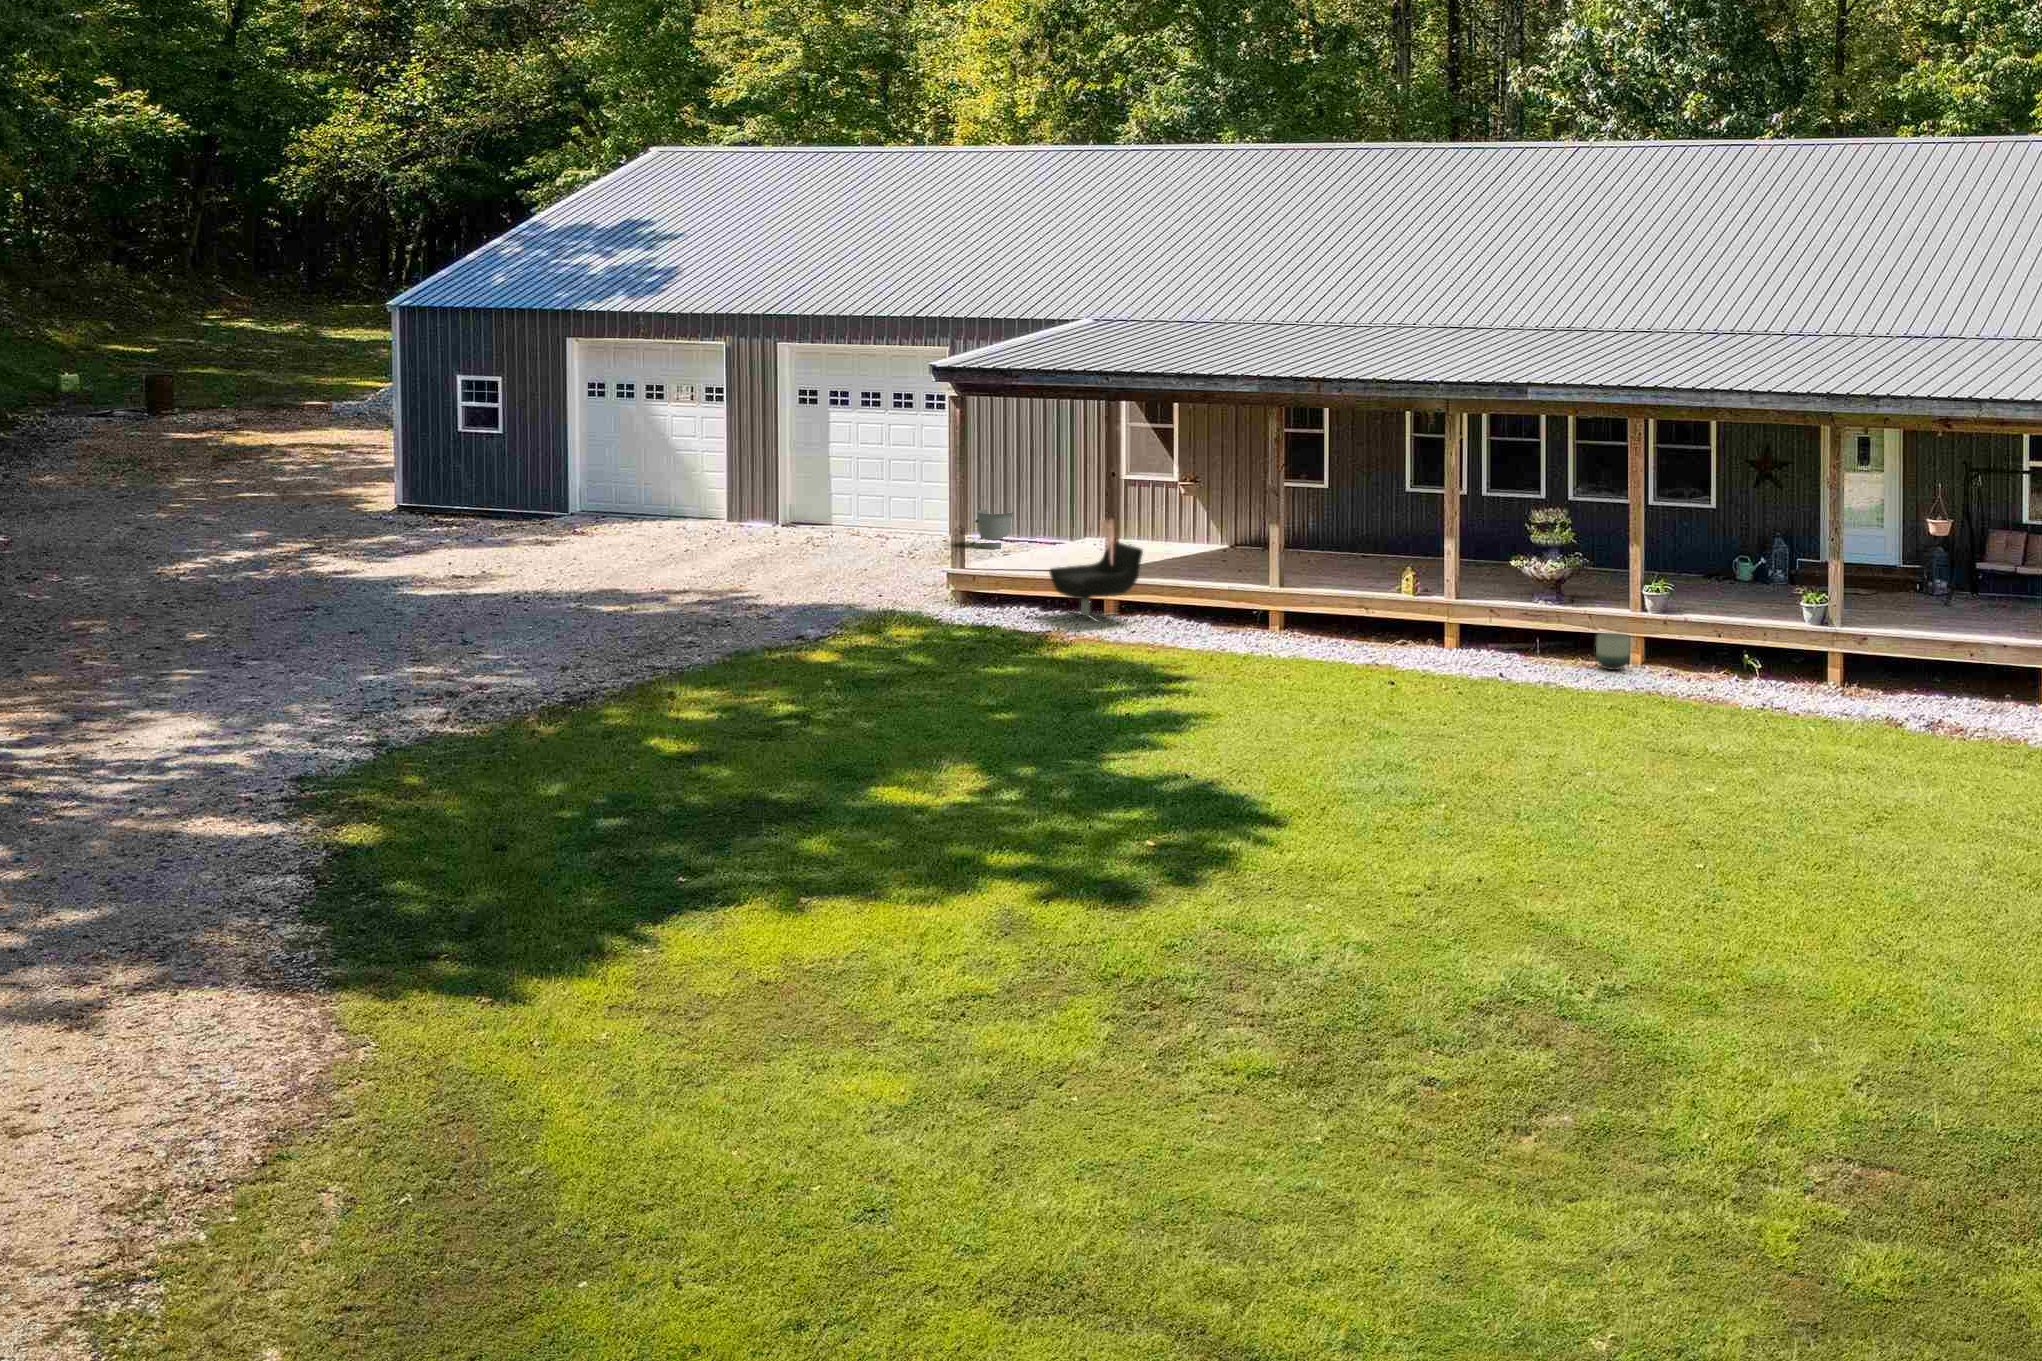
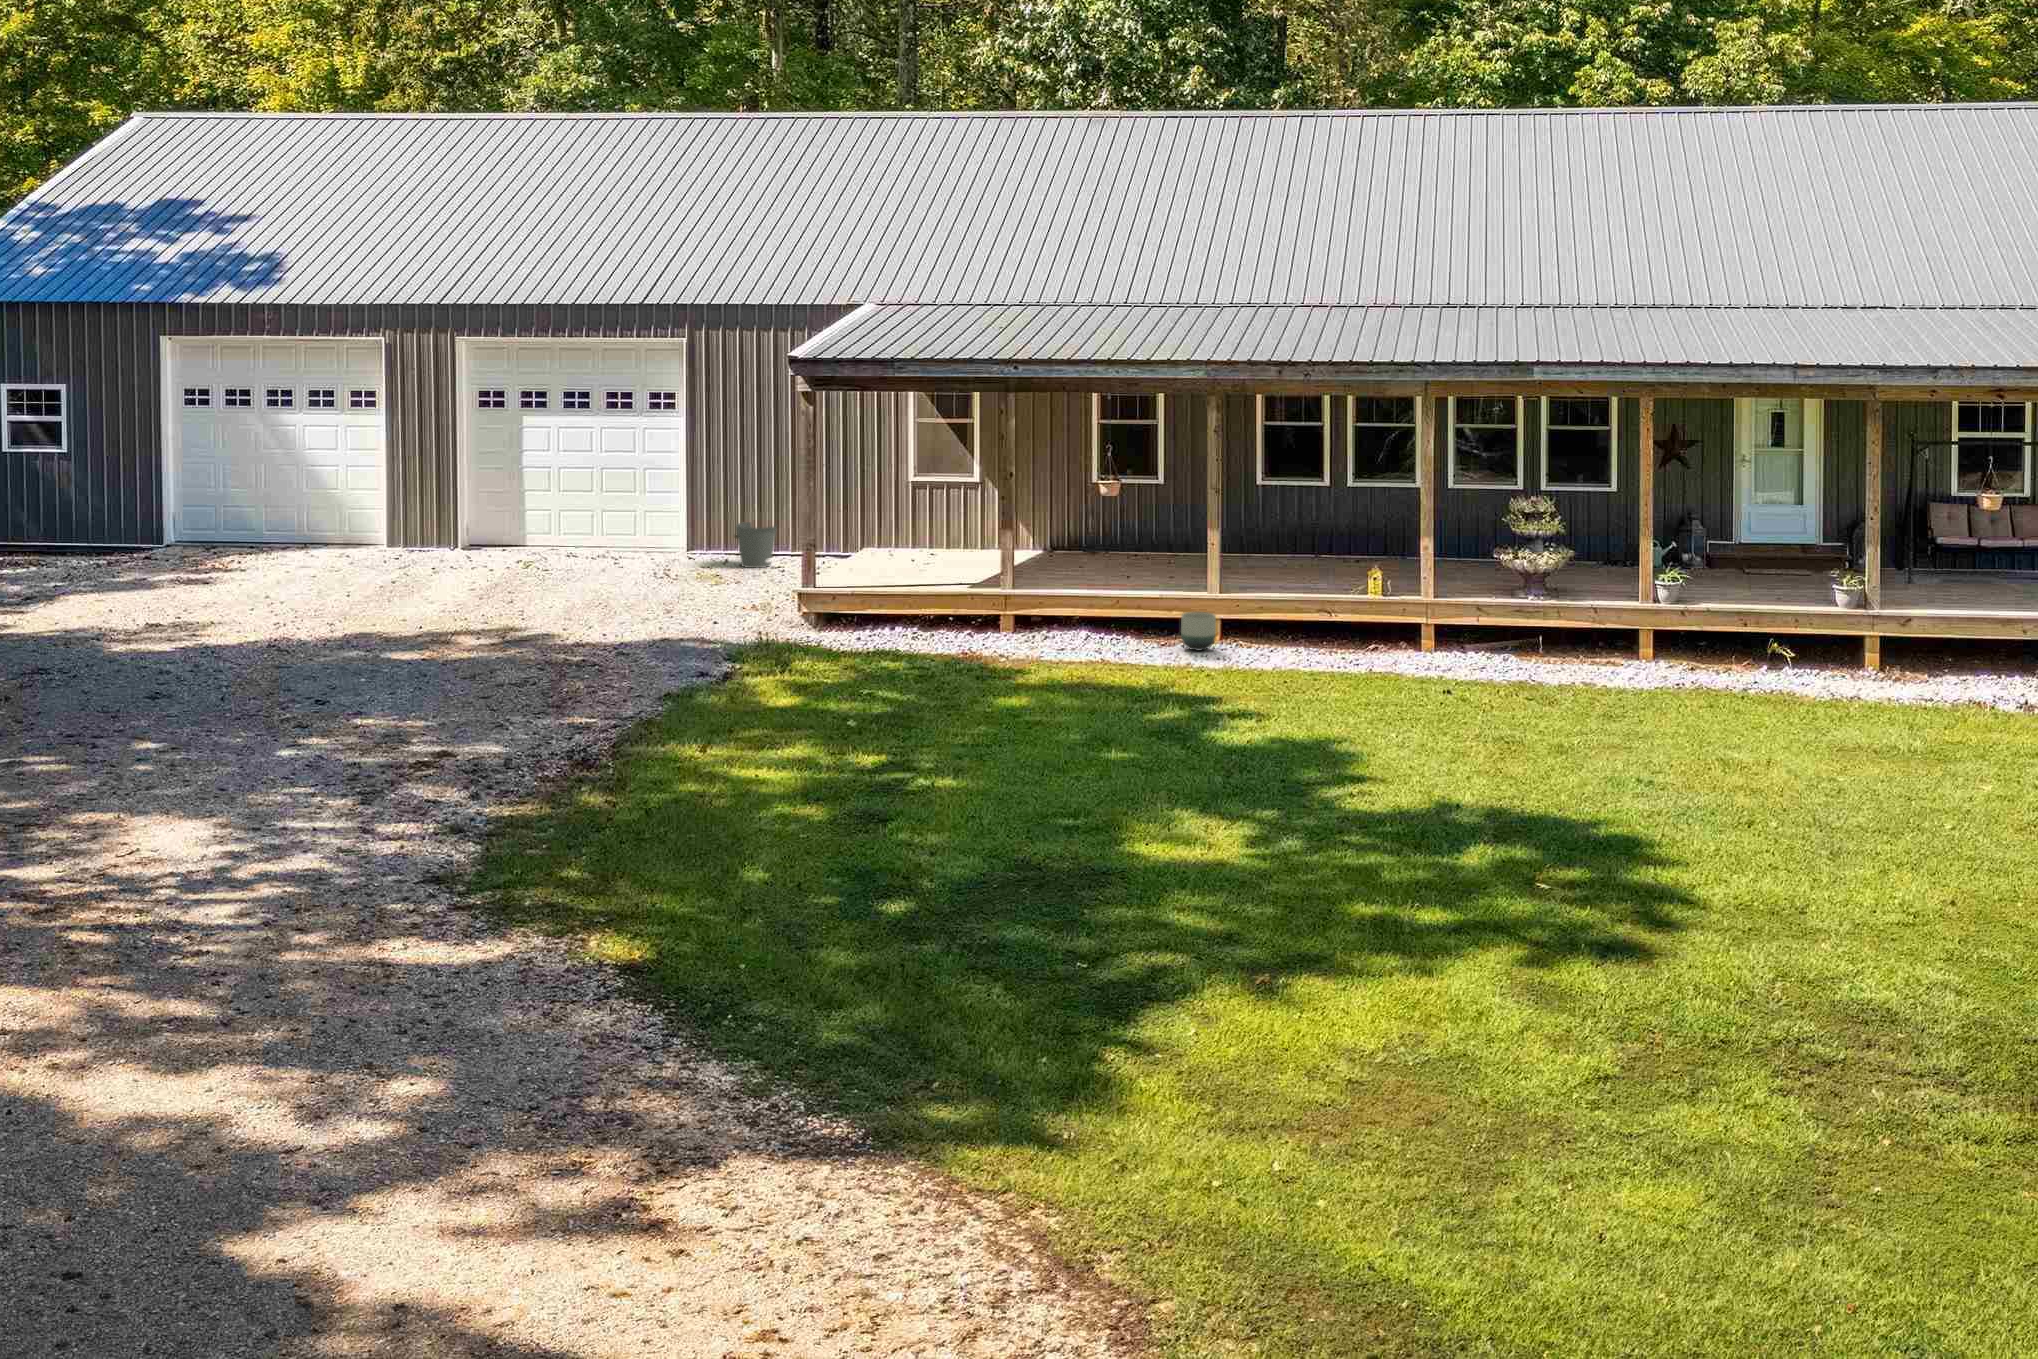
lounge chair: present [1049,542,1143,622] -> none [959,555,1069,651]
planter: present [1596,633,1630,670] -> present [1181,612,1216,651]

